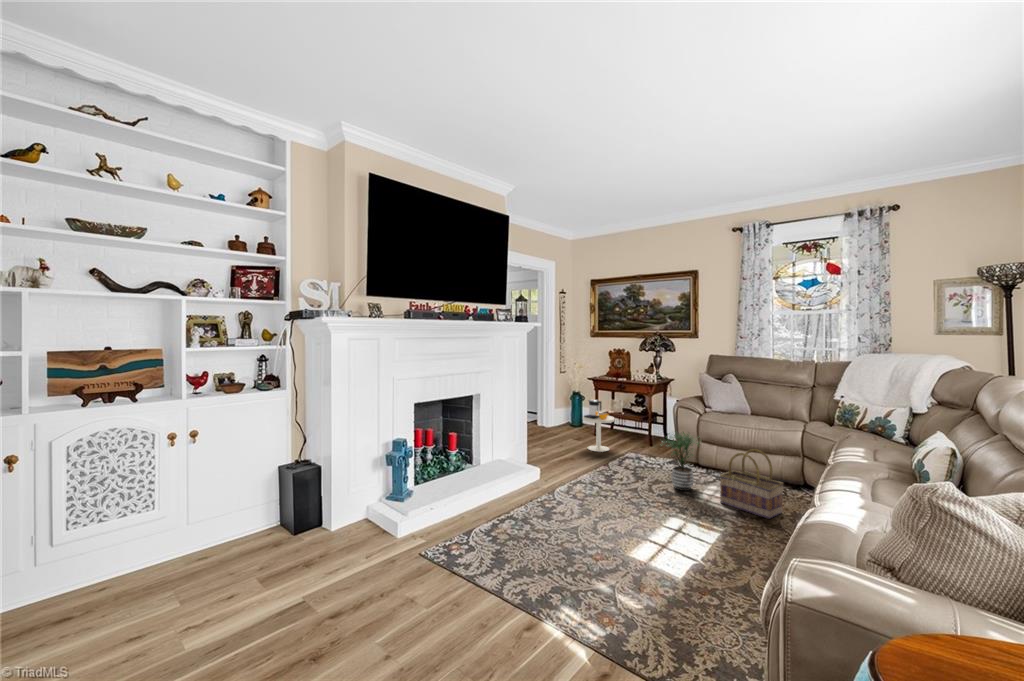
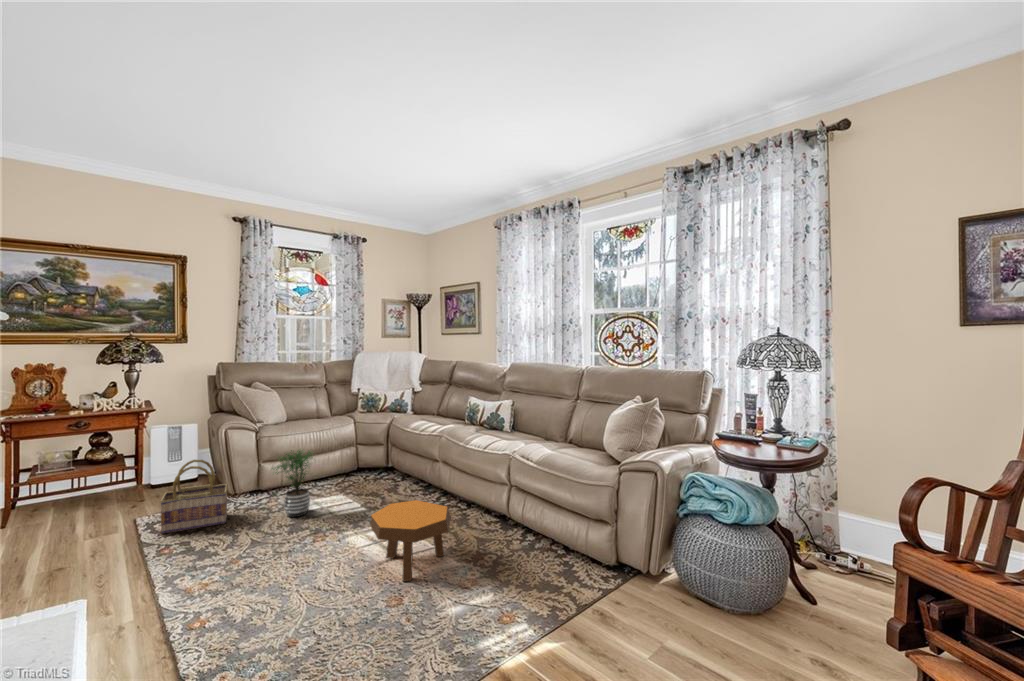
side table: present [583,400,615,452] -> none [49,451,120,539]
basket: present [720,449,783,519] -> present [160,460,228,533]
footstool: none [615,493,693,569] -> present [370,500,451,581]

